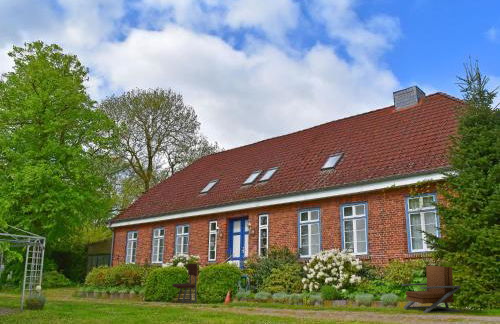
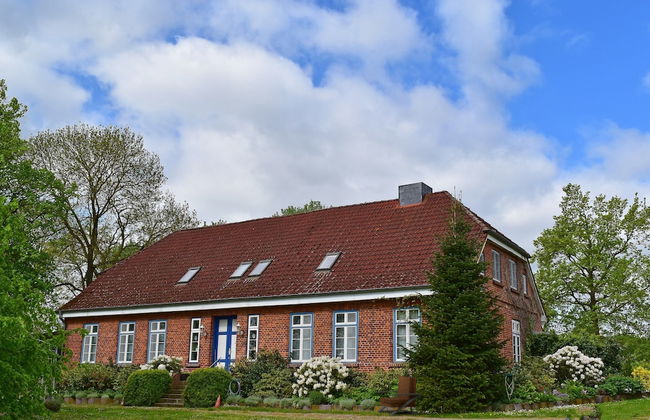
bench: present [172,264,197,303] -> none [159,367,187,408]

